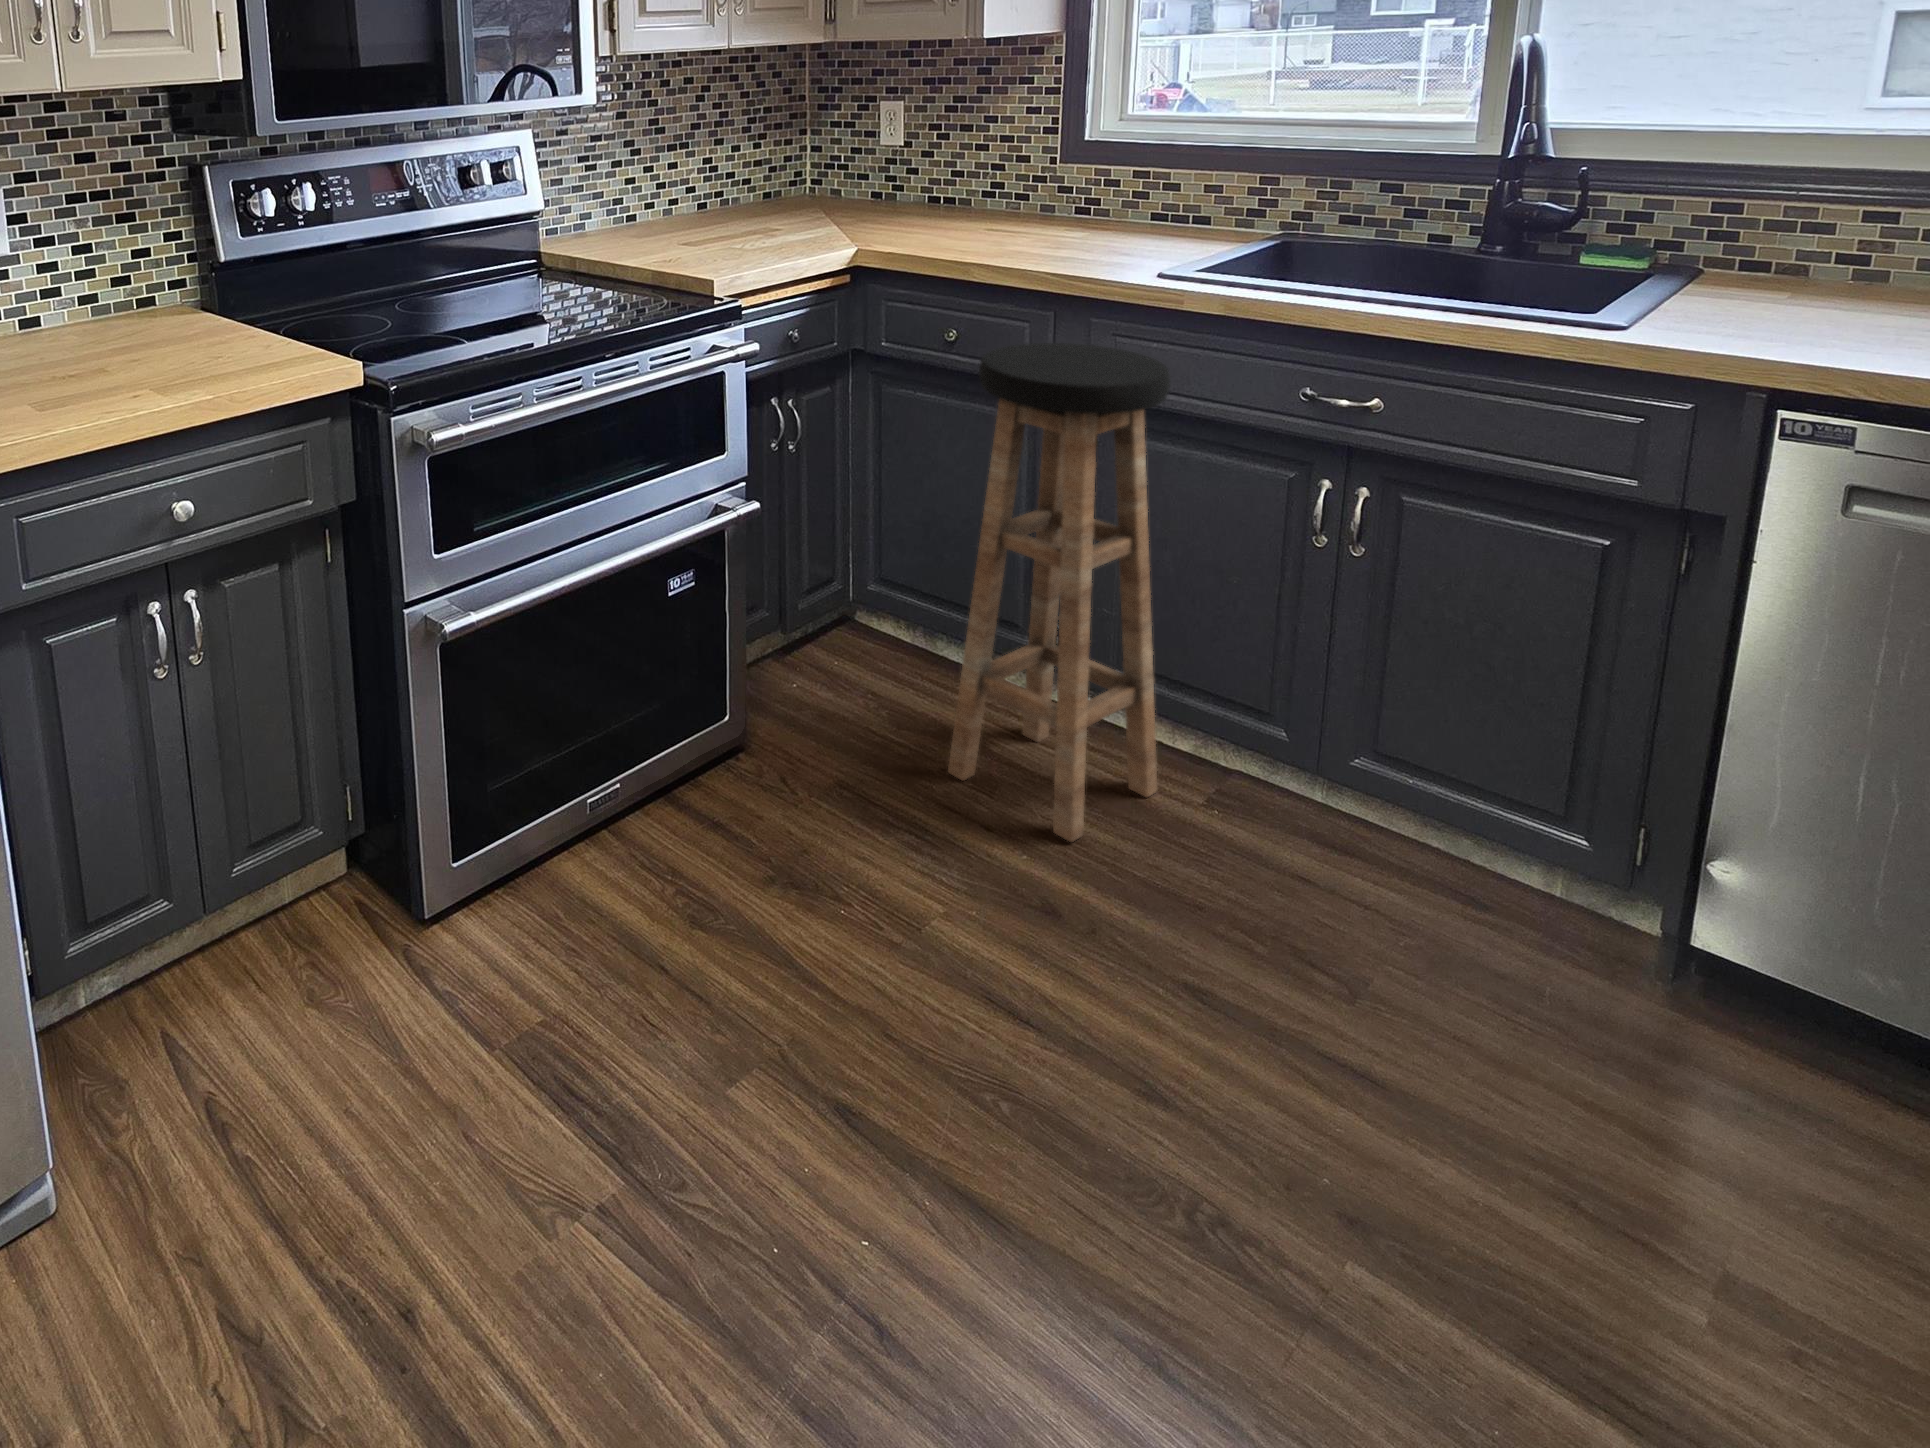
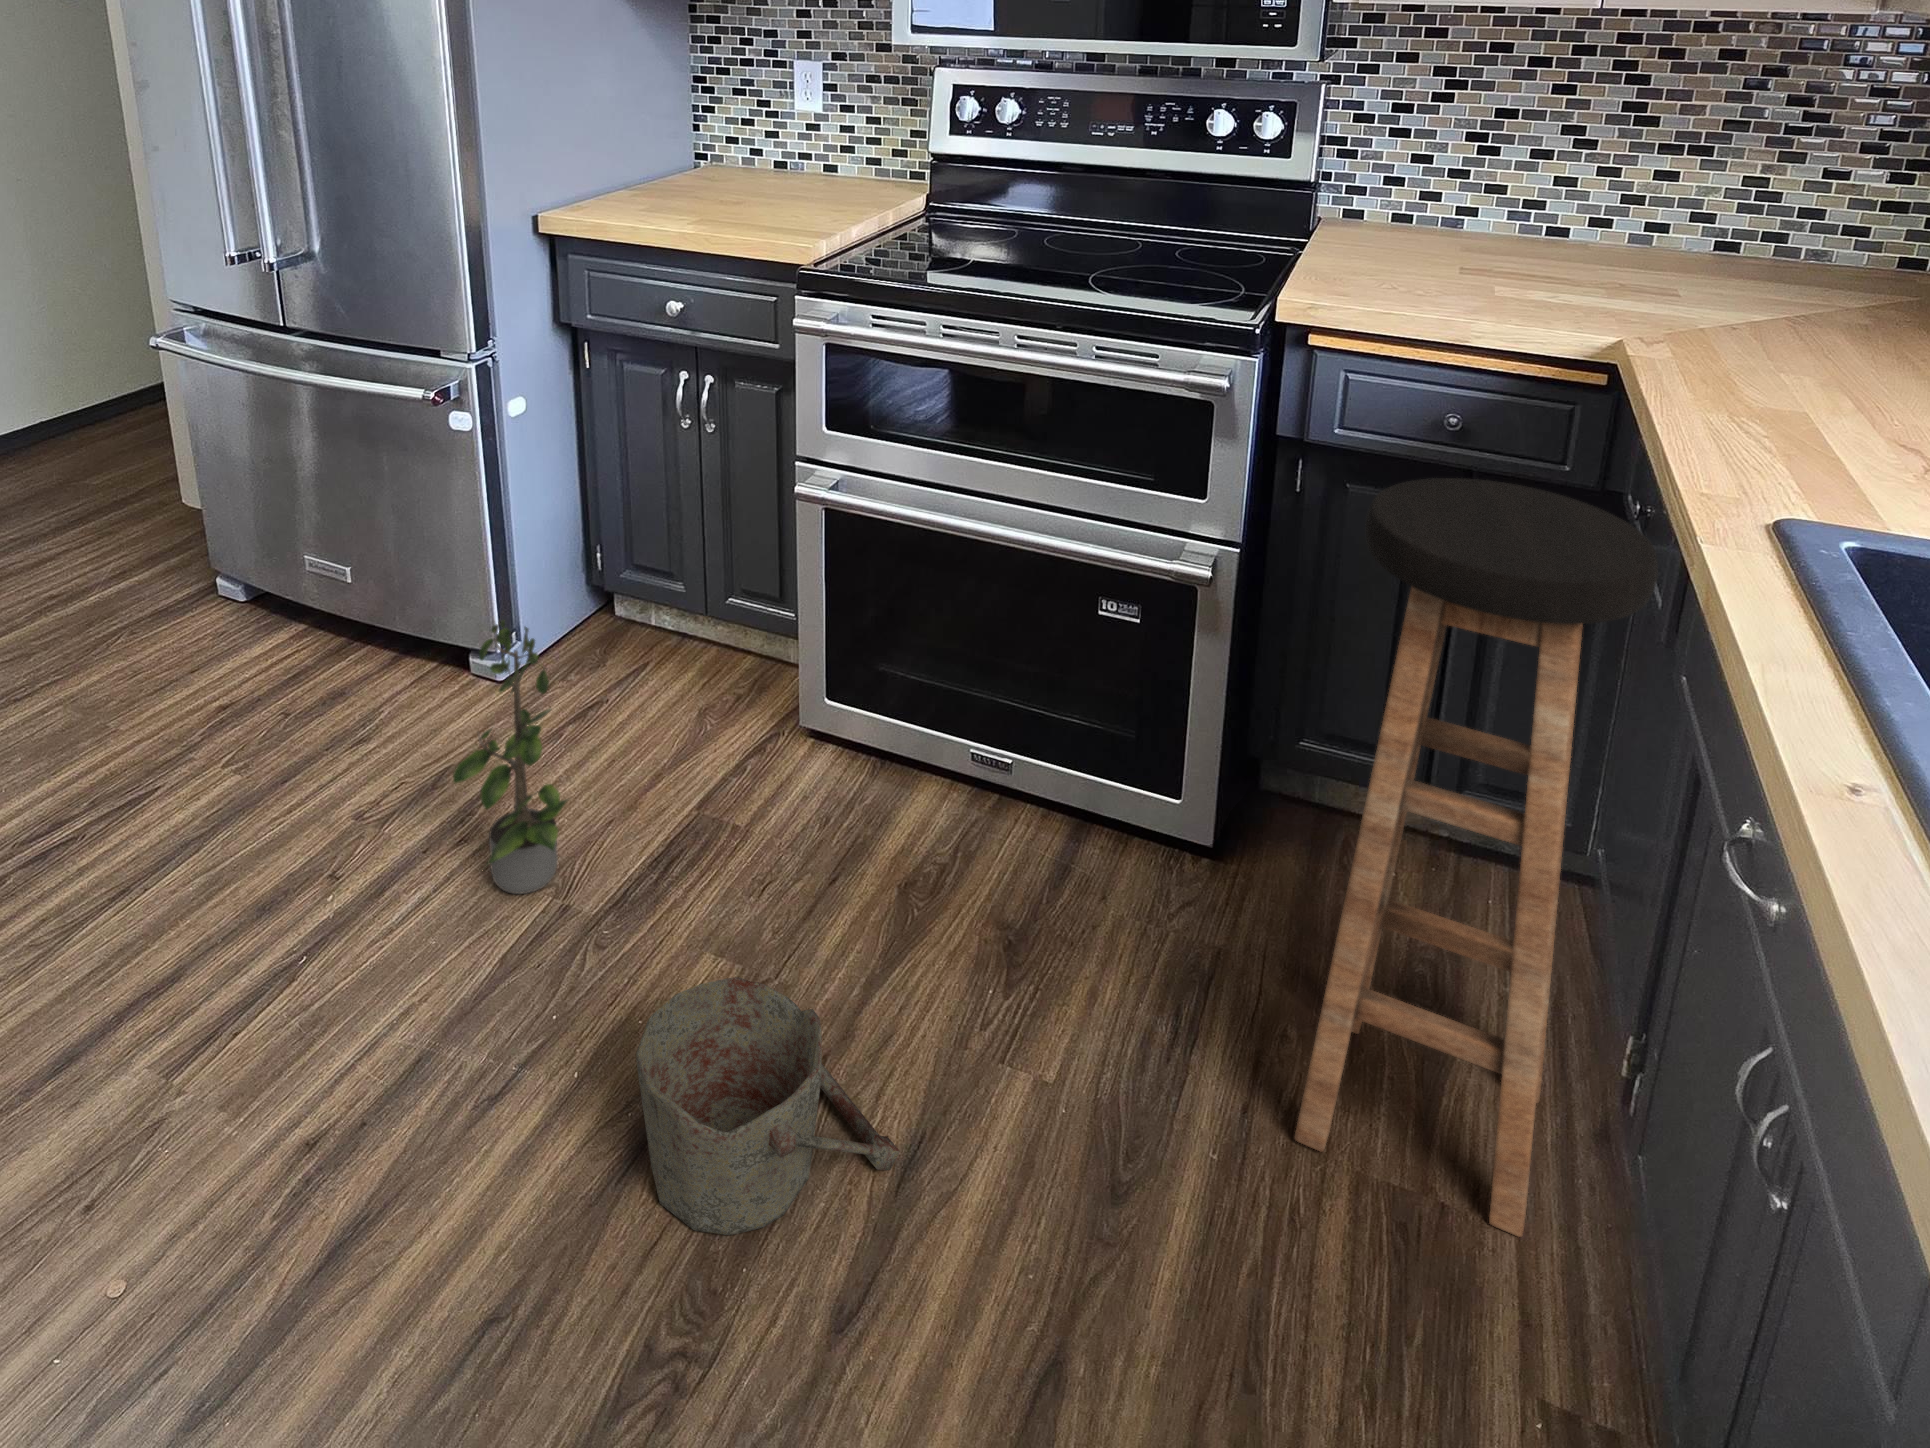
potted plant: none [449,927,689,1308] -> present [453,614,568,894]
bucket: none [915,994,1174,1261] -> present [636,977,900,1235]

